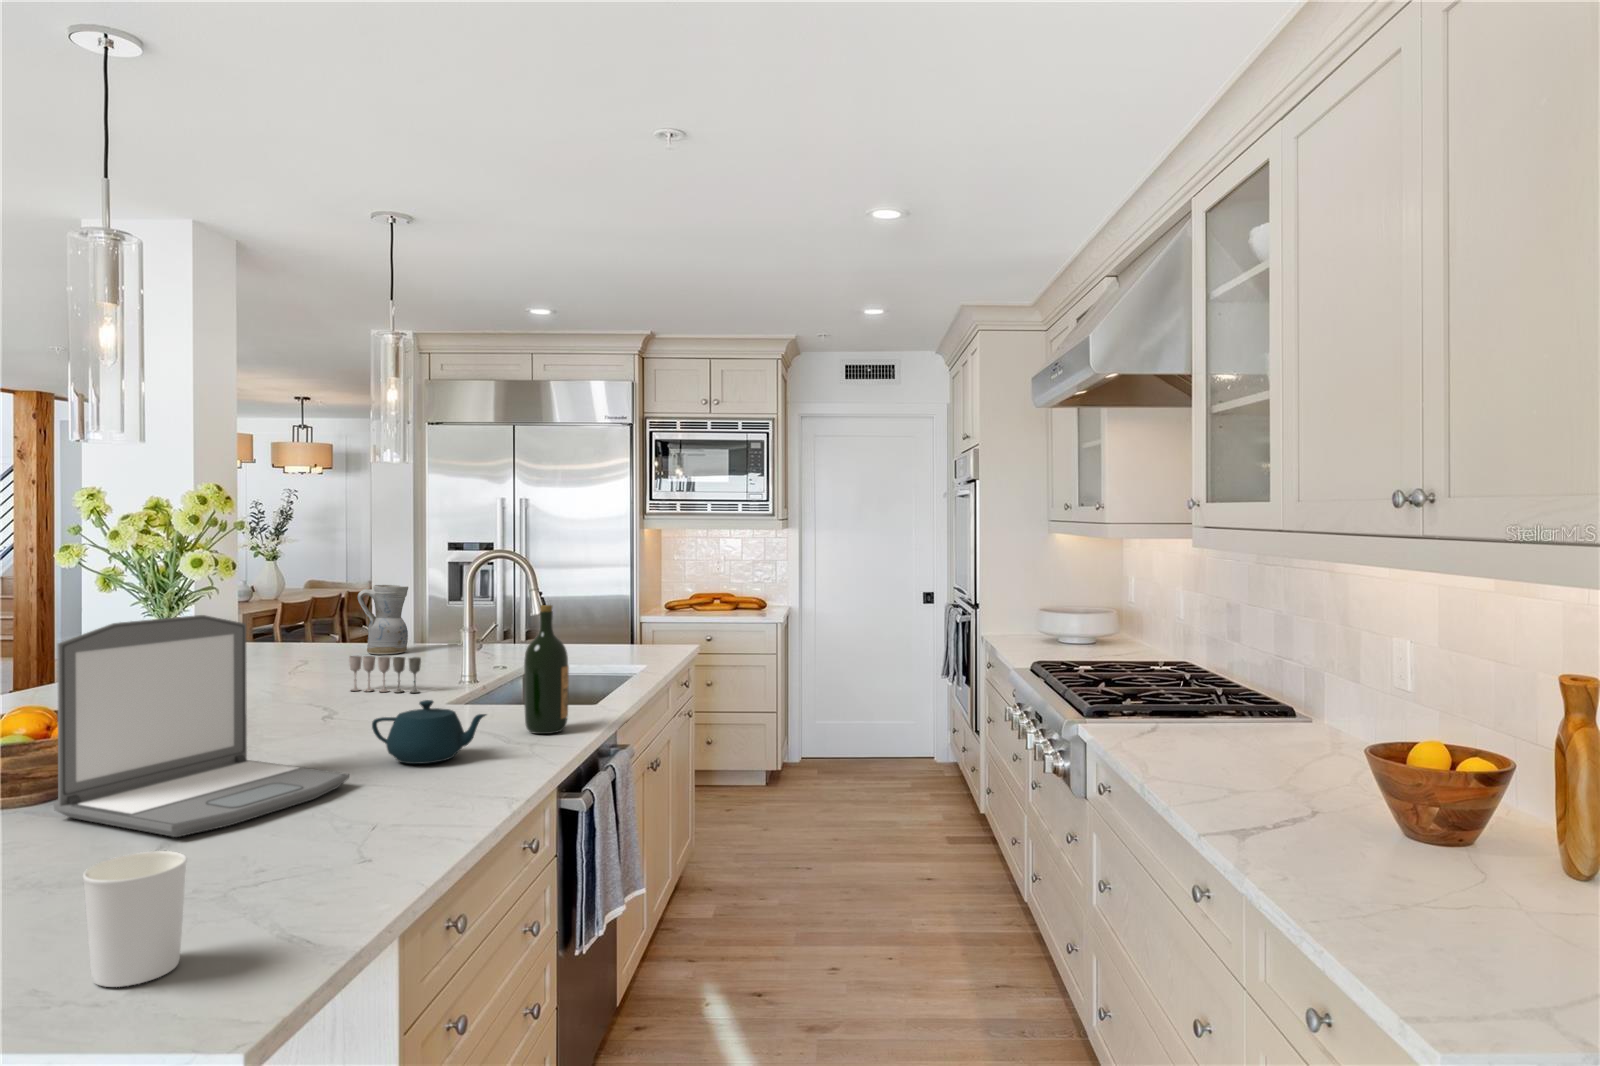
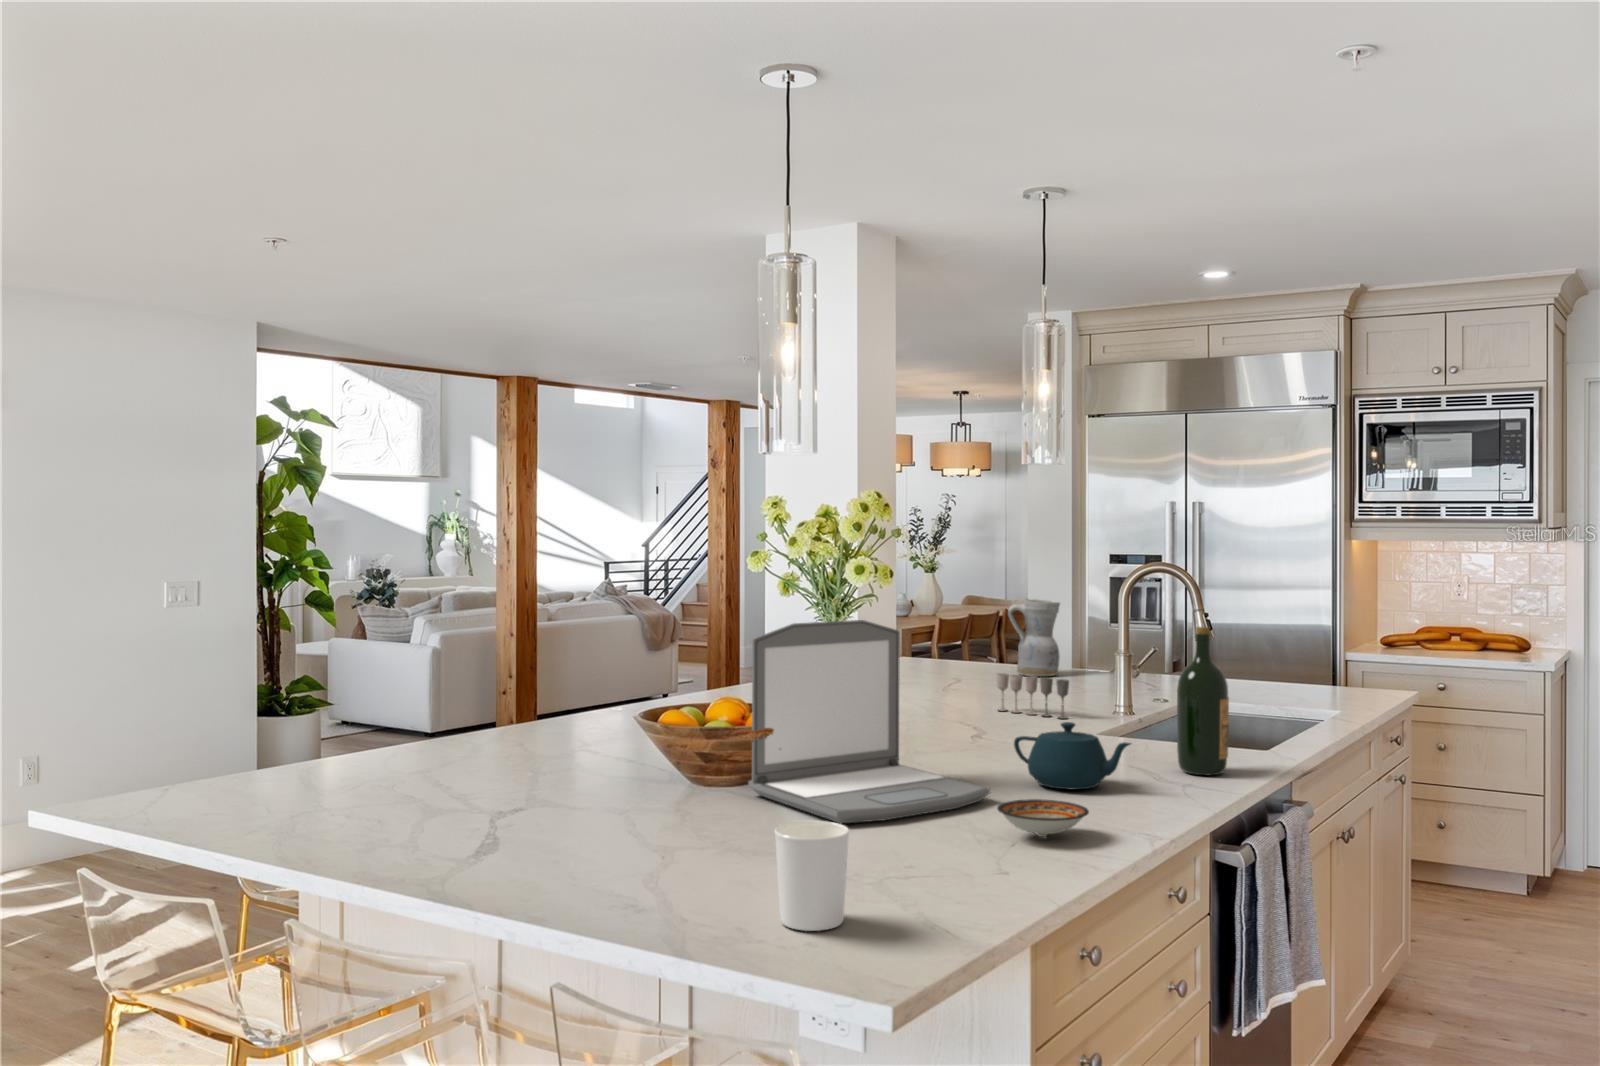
ceramic bowl: none [359,779,452,817] -> present [997,799,1089,837]

